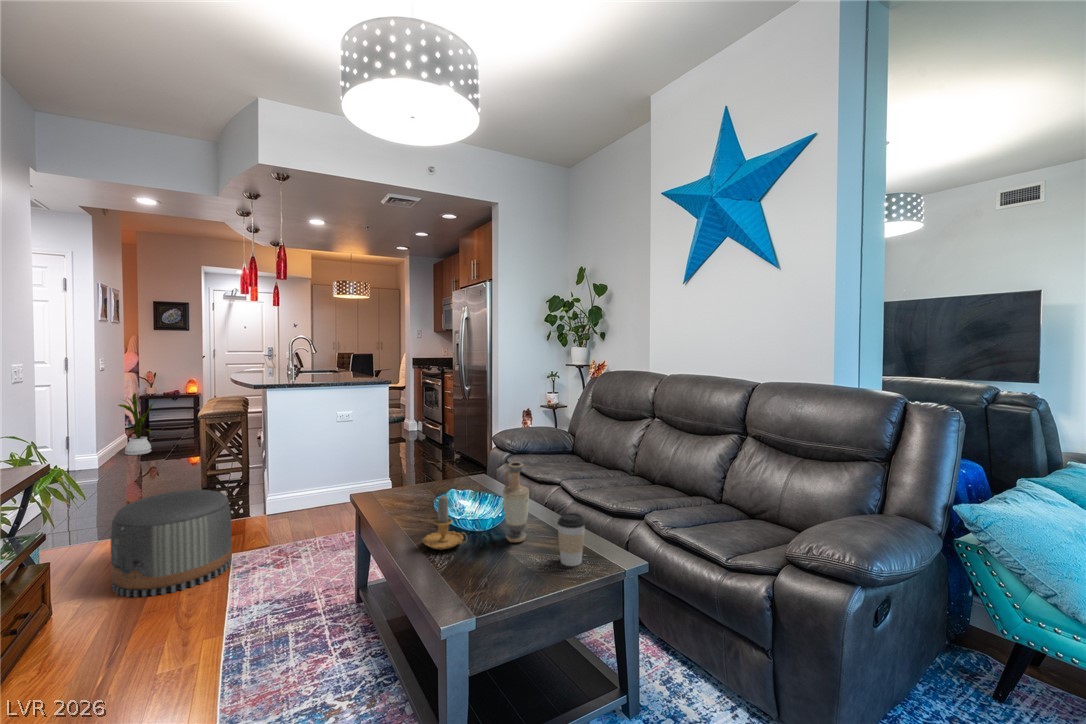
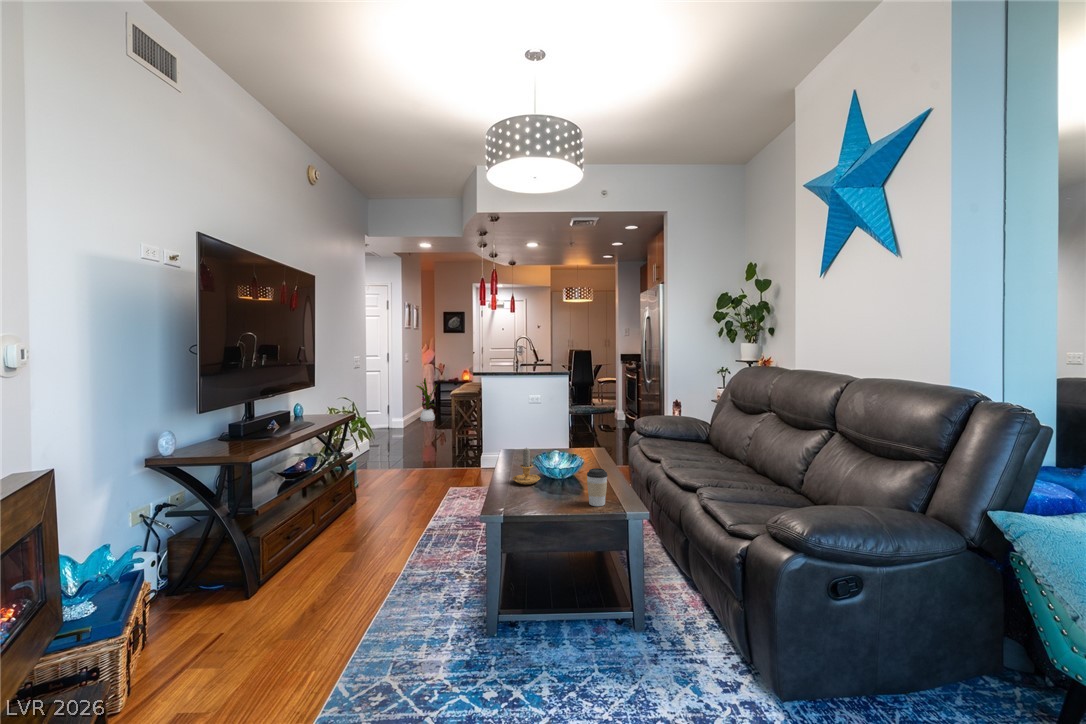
vase: present [503,462,529,542] -> none [565,430,585,488]
pouf: present [110,490,232,597] -> none [385,440,449,501]

